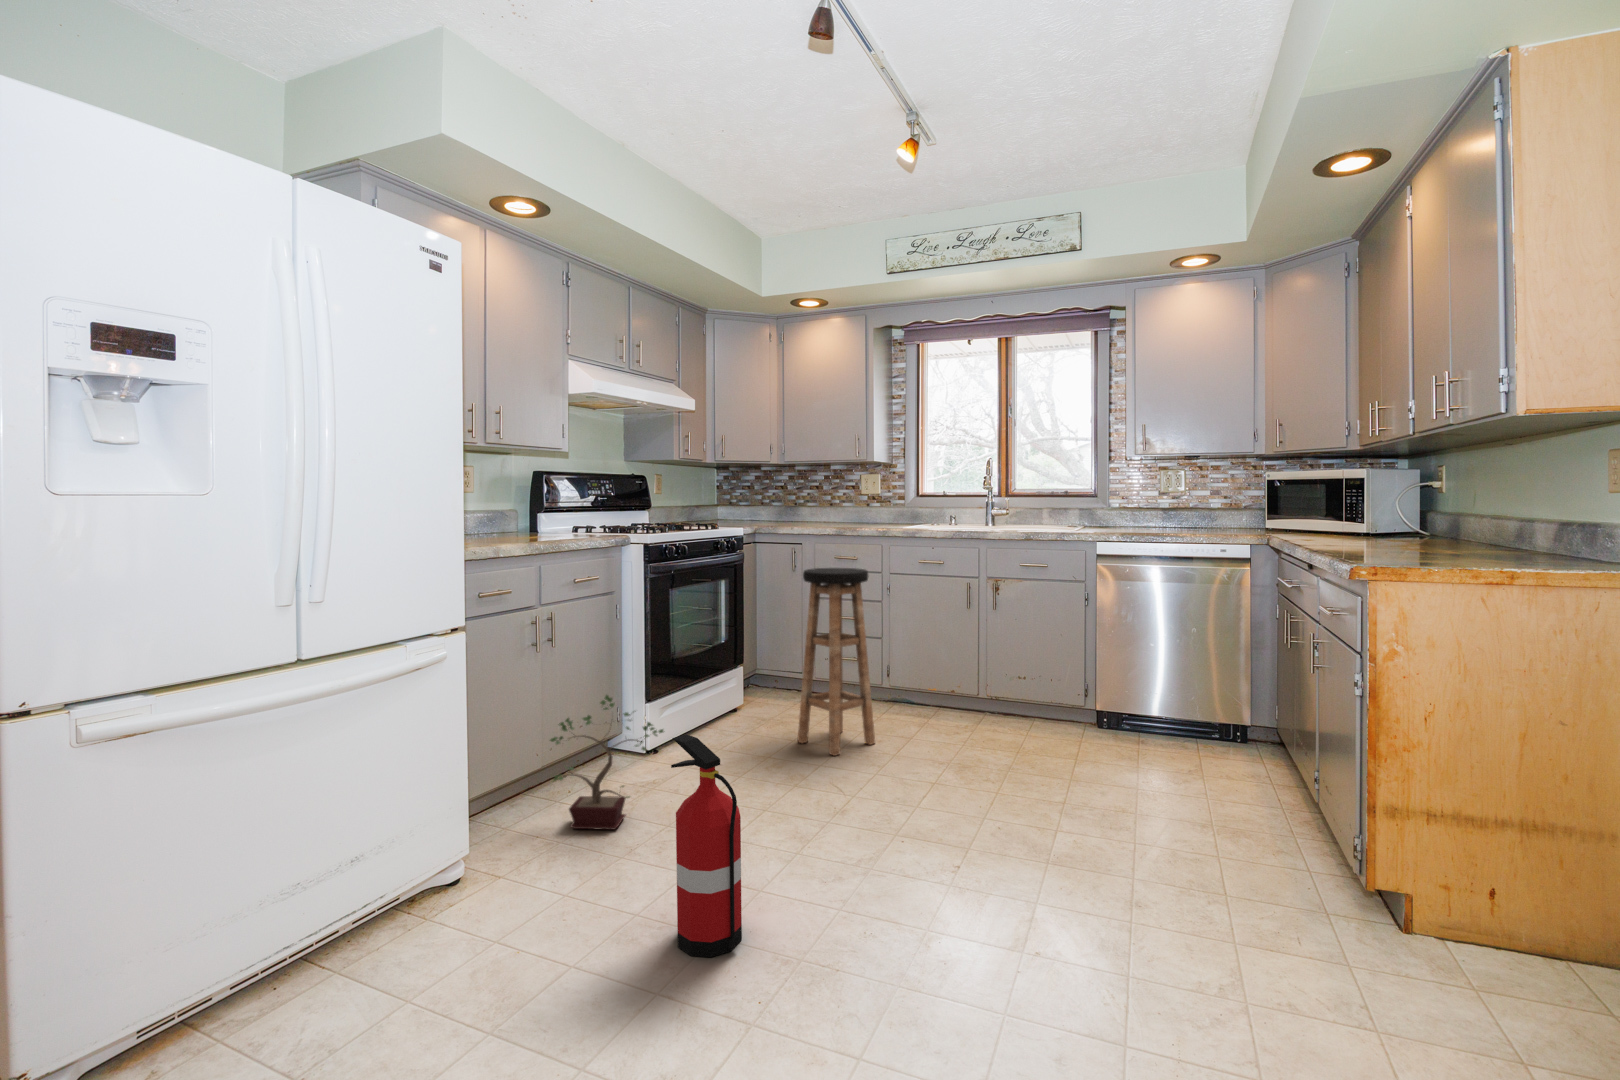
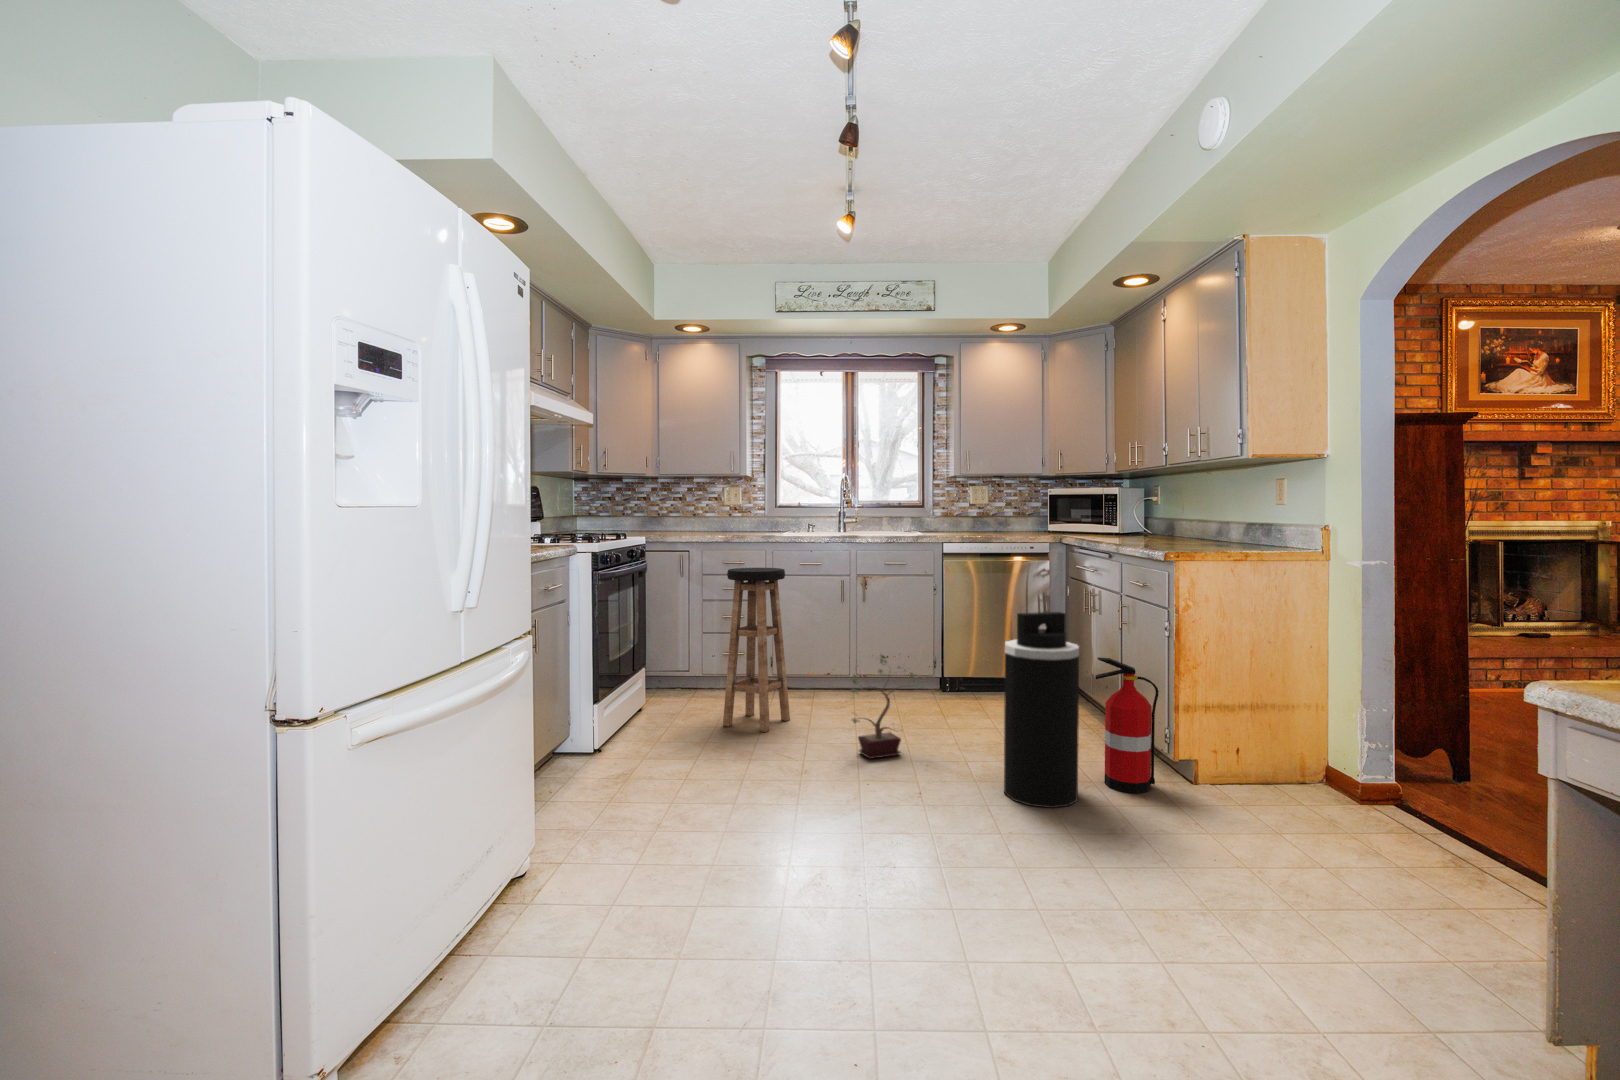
trash can: none [1048,649,1159,929] -> present [1004,612,1079,808]
potted plant: present [550,695,663,830] -> present [851,655,934,759]
fire extinguisher: present [671,734,742,957] -> present [1096,657,1159,793]

